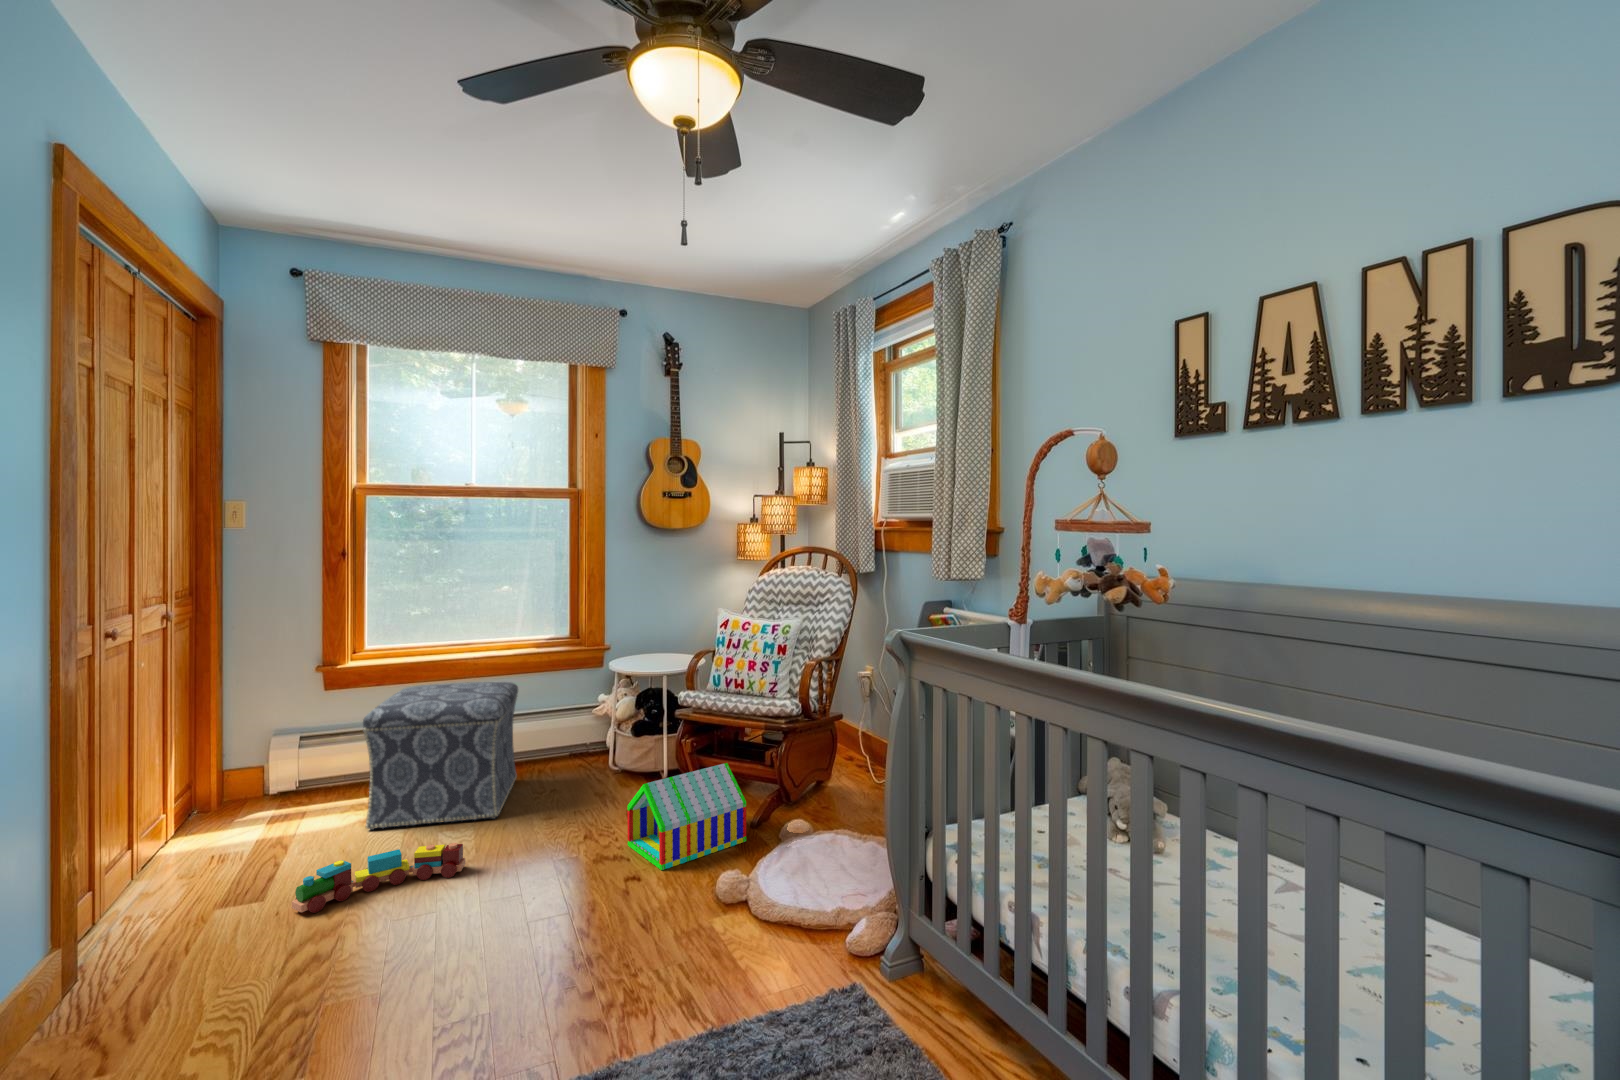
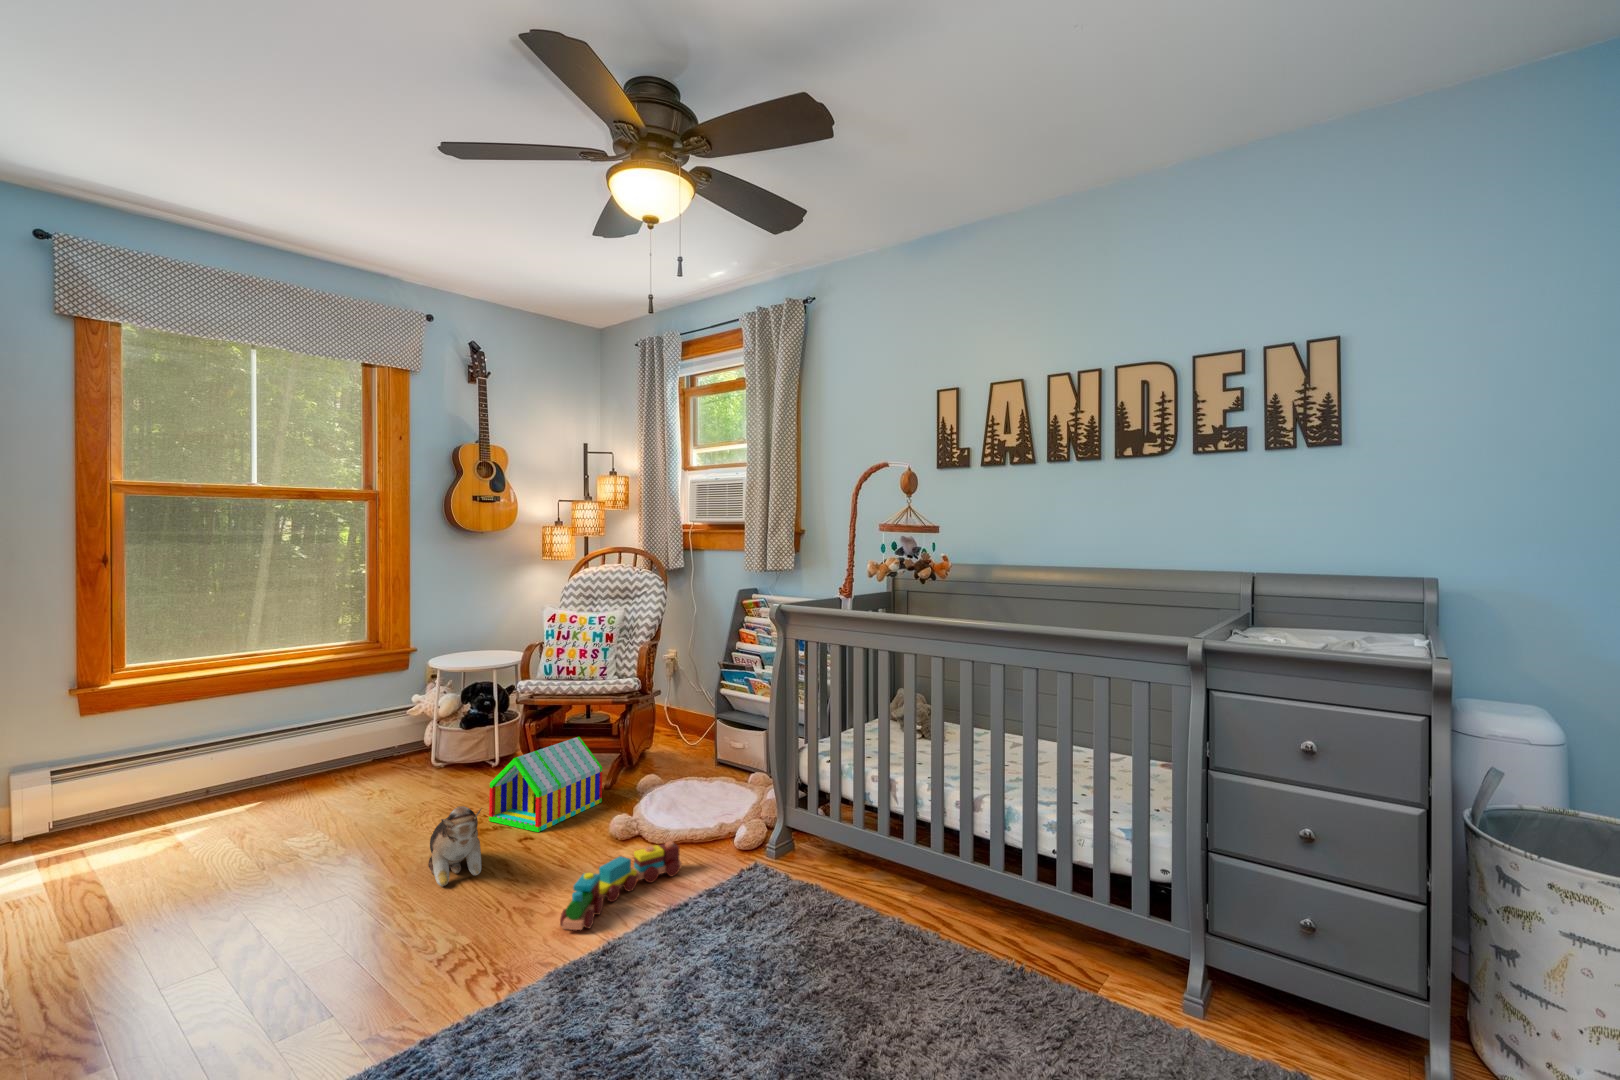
ottoman: present [363,682,518,830] -> none [154,686,329,853]
plush toy: none [520,841,585,924] -> present [428,806,482,886]
toy train: present [292,843,465,913] -> present [560,841,681,930]

